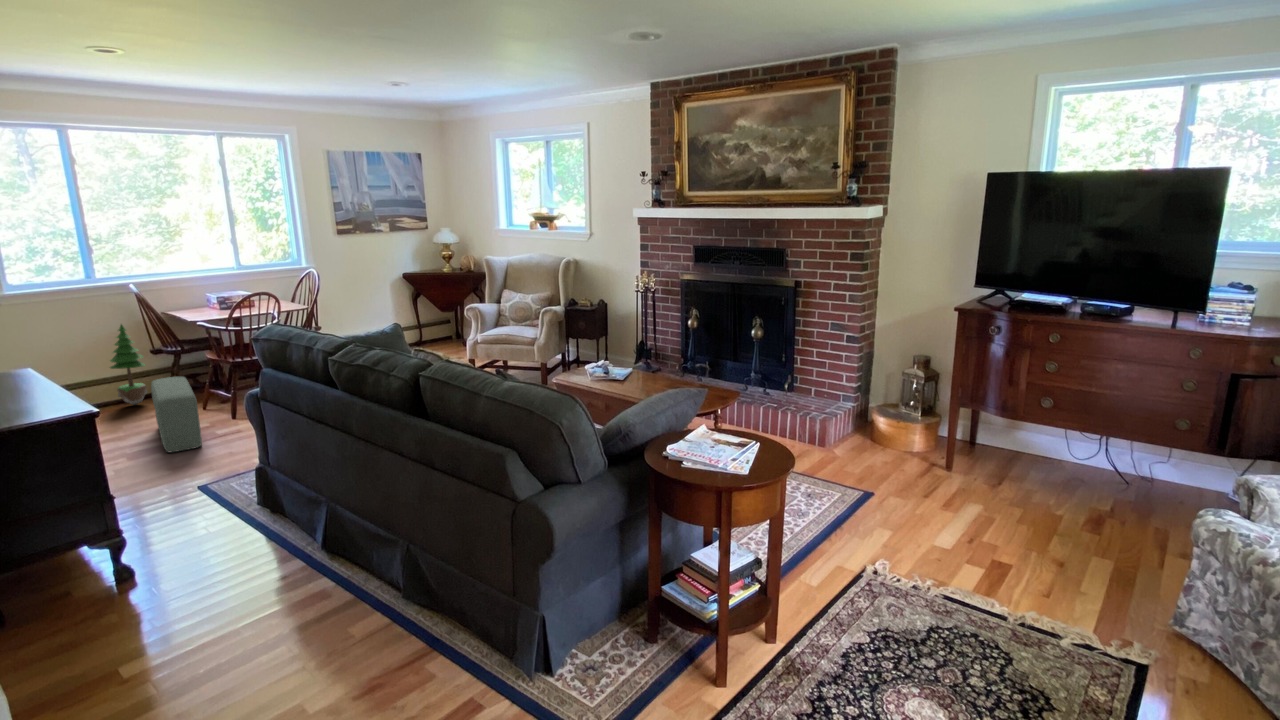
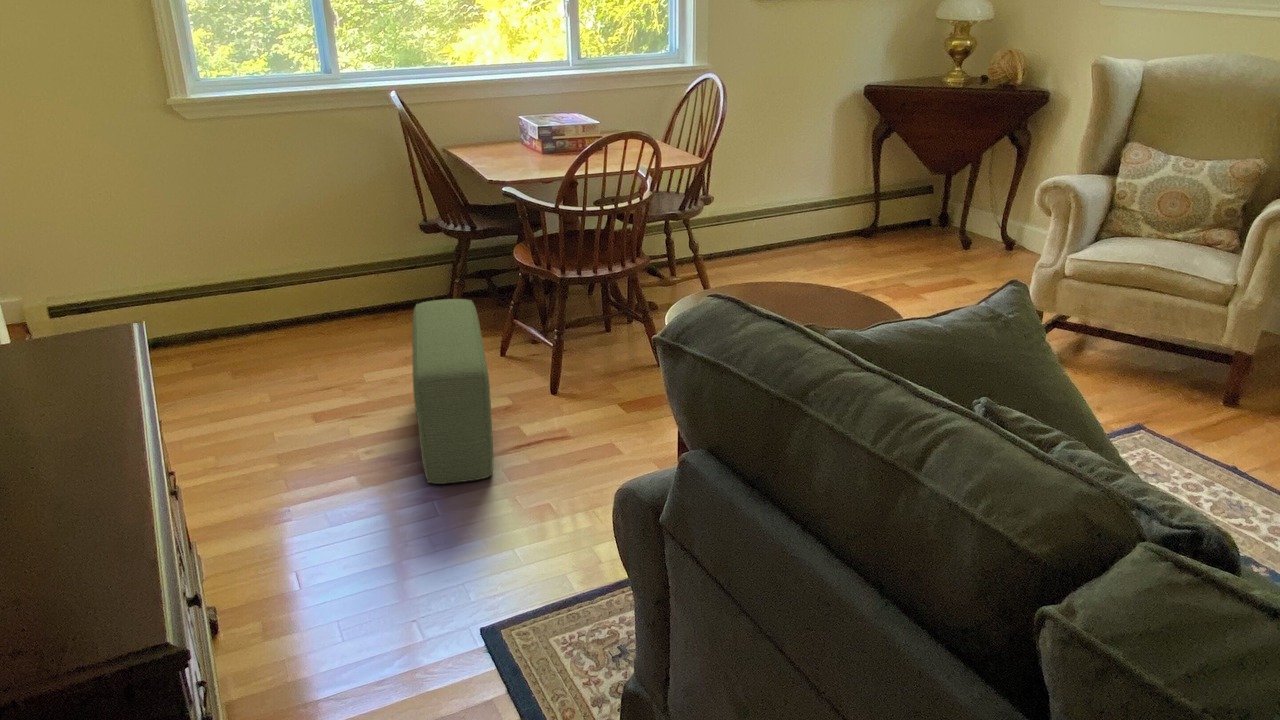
potted tree: present [110,325,147,405] -> none [356,169,415,322]

